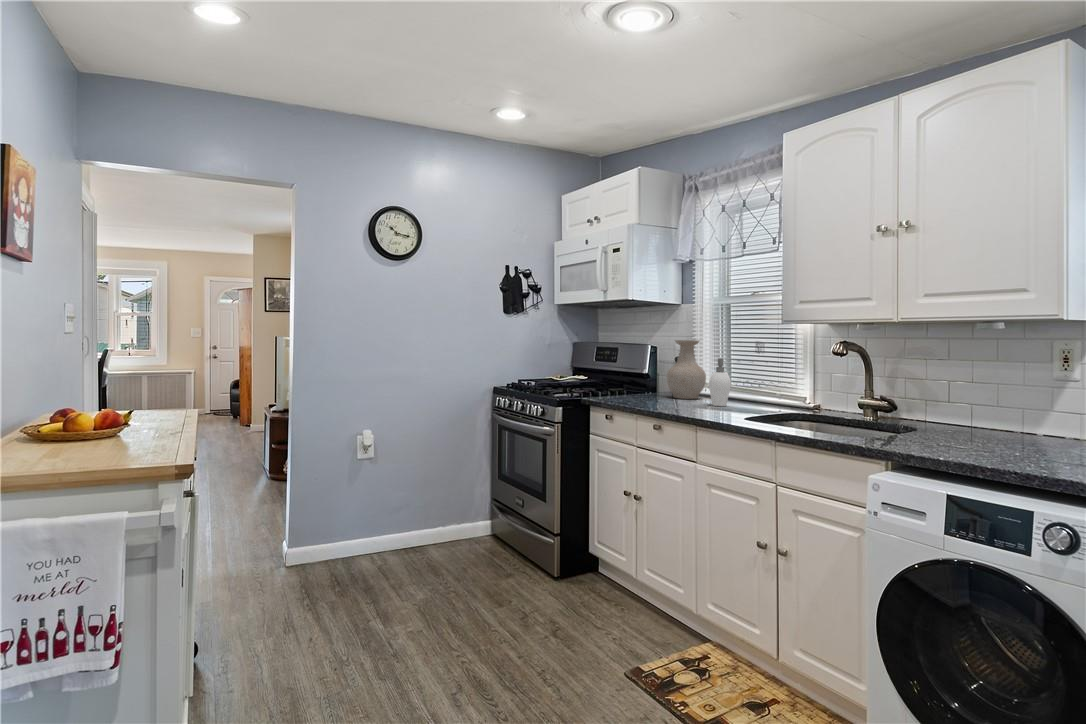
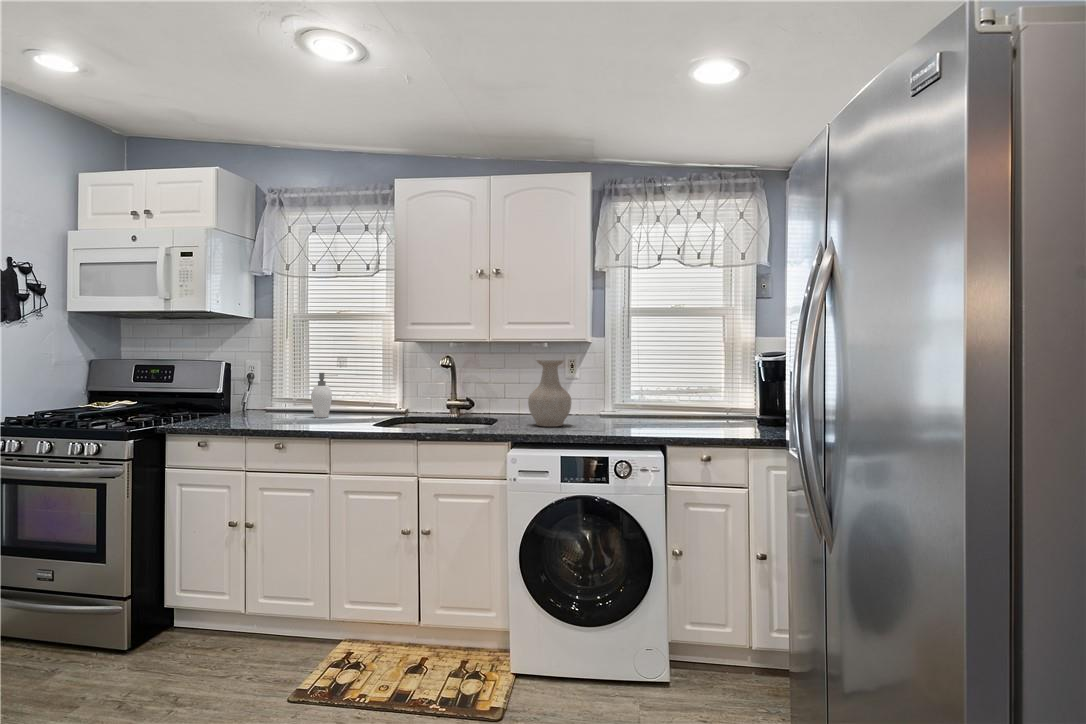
vase: present [667,340,706,399] -> present [528,360,571,427]

